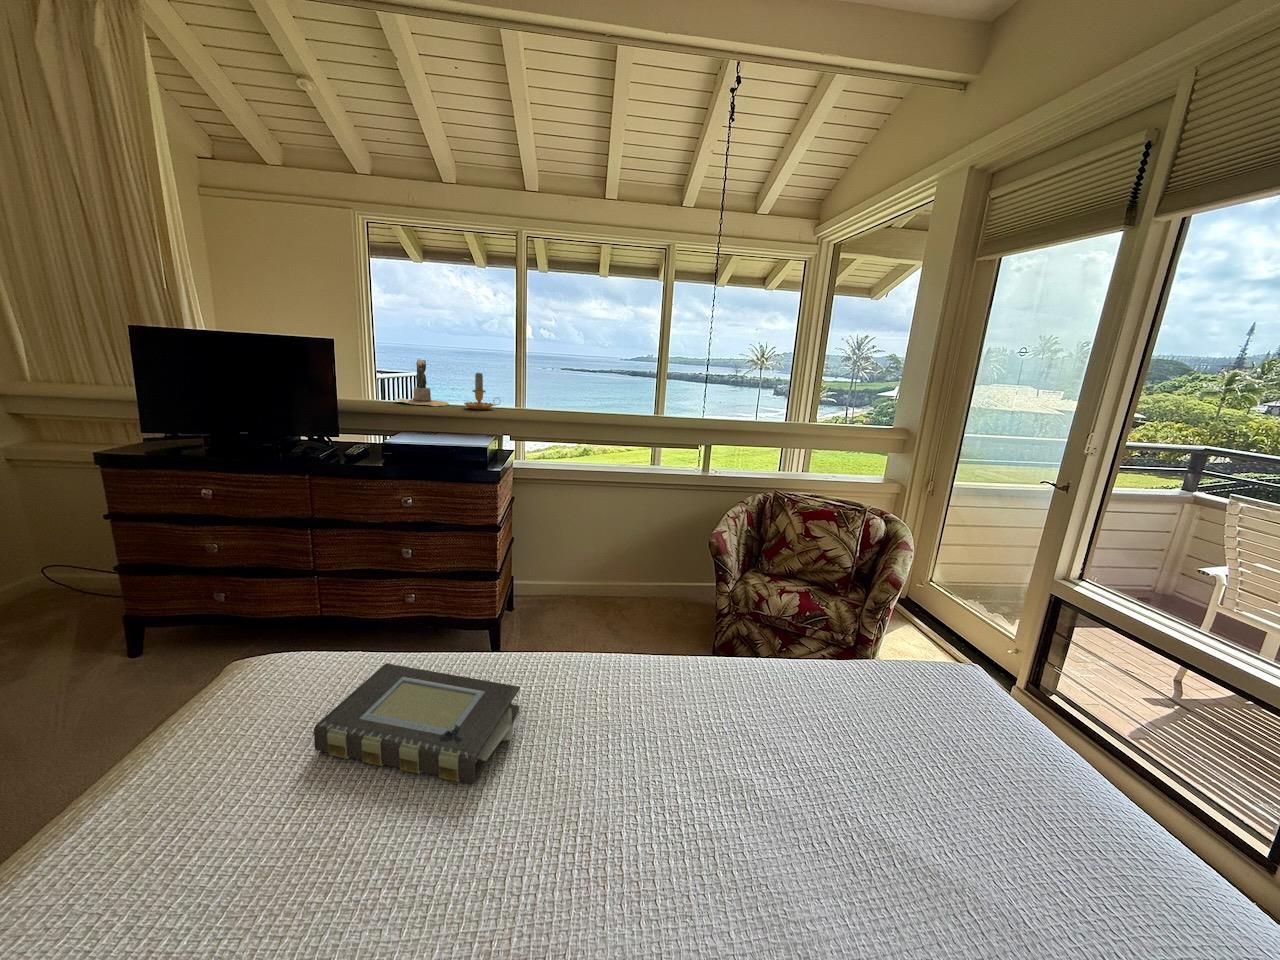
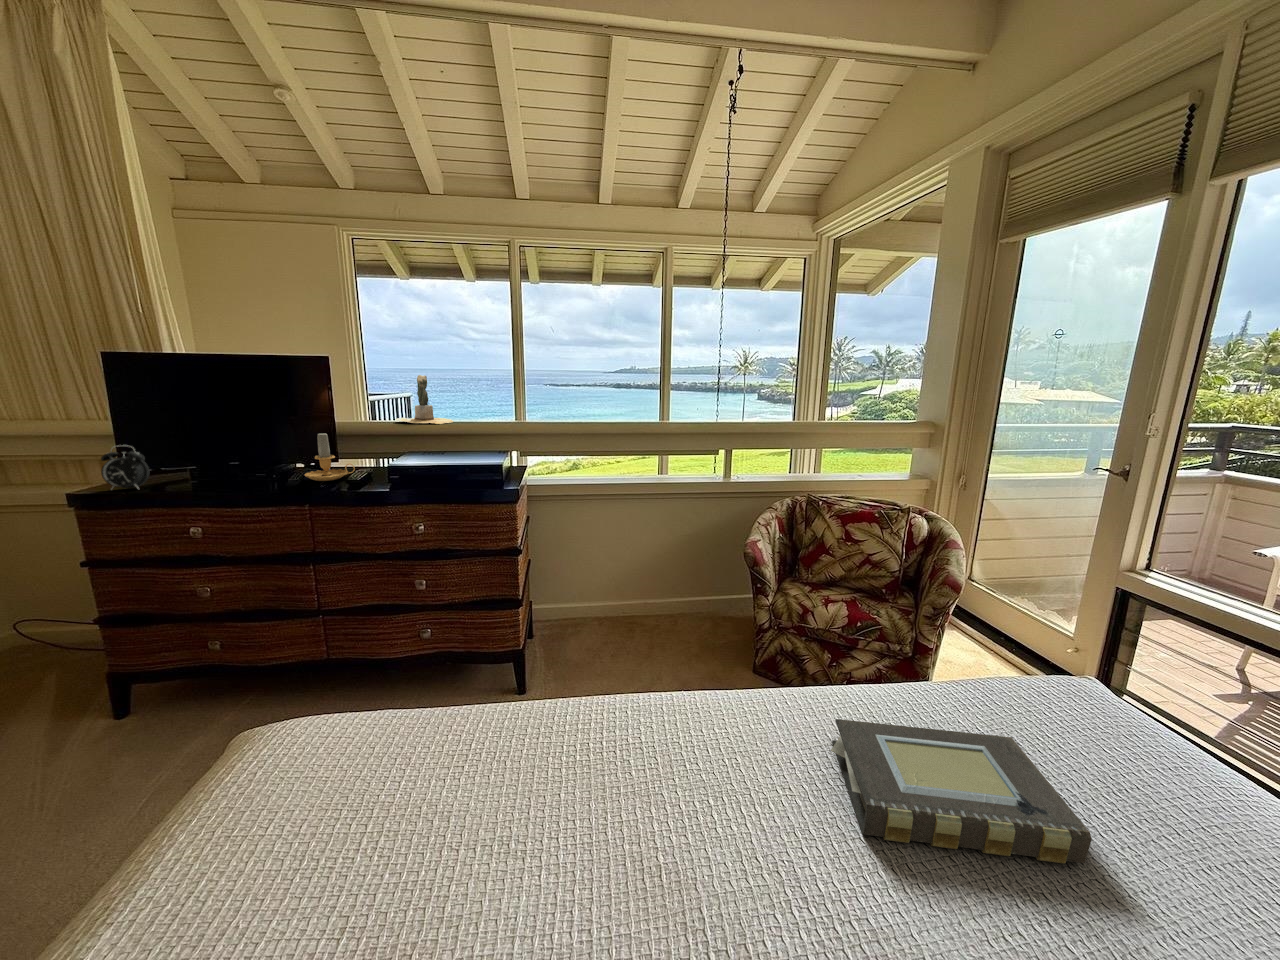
candle: present [464,373,500,410] -> present [305,433,355,481]
alarm clock: none [125,412,168,452] -> present [101,449,150,489]
book: present [314,663,520,783] -> present [831,719,1092,863]

